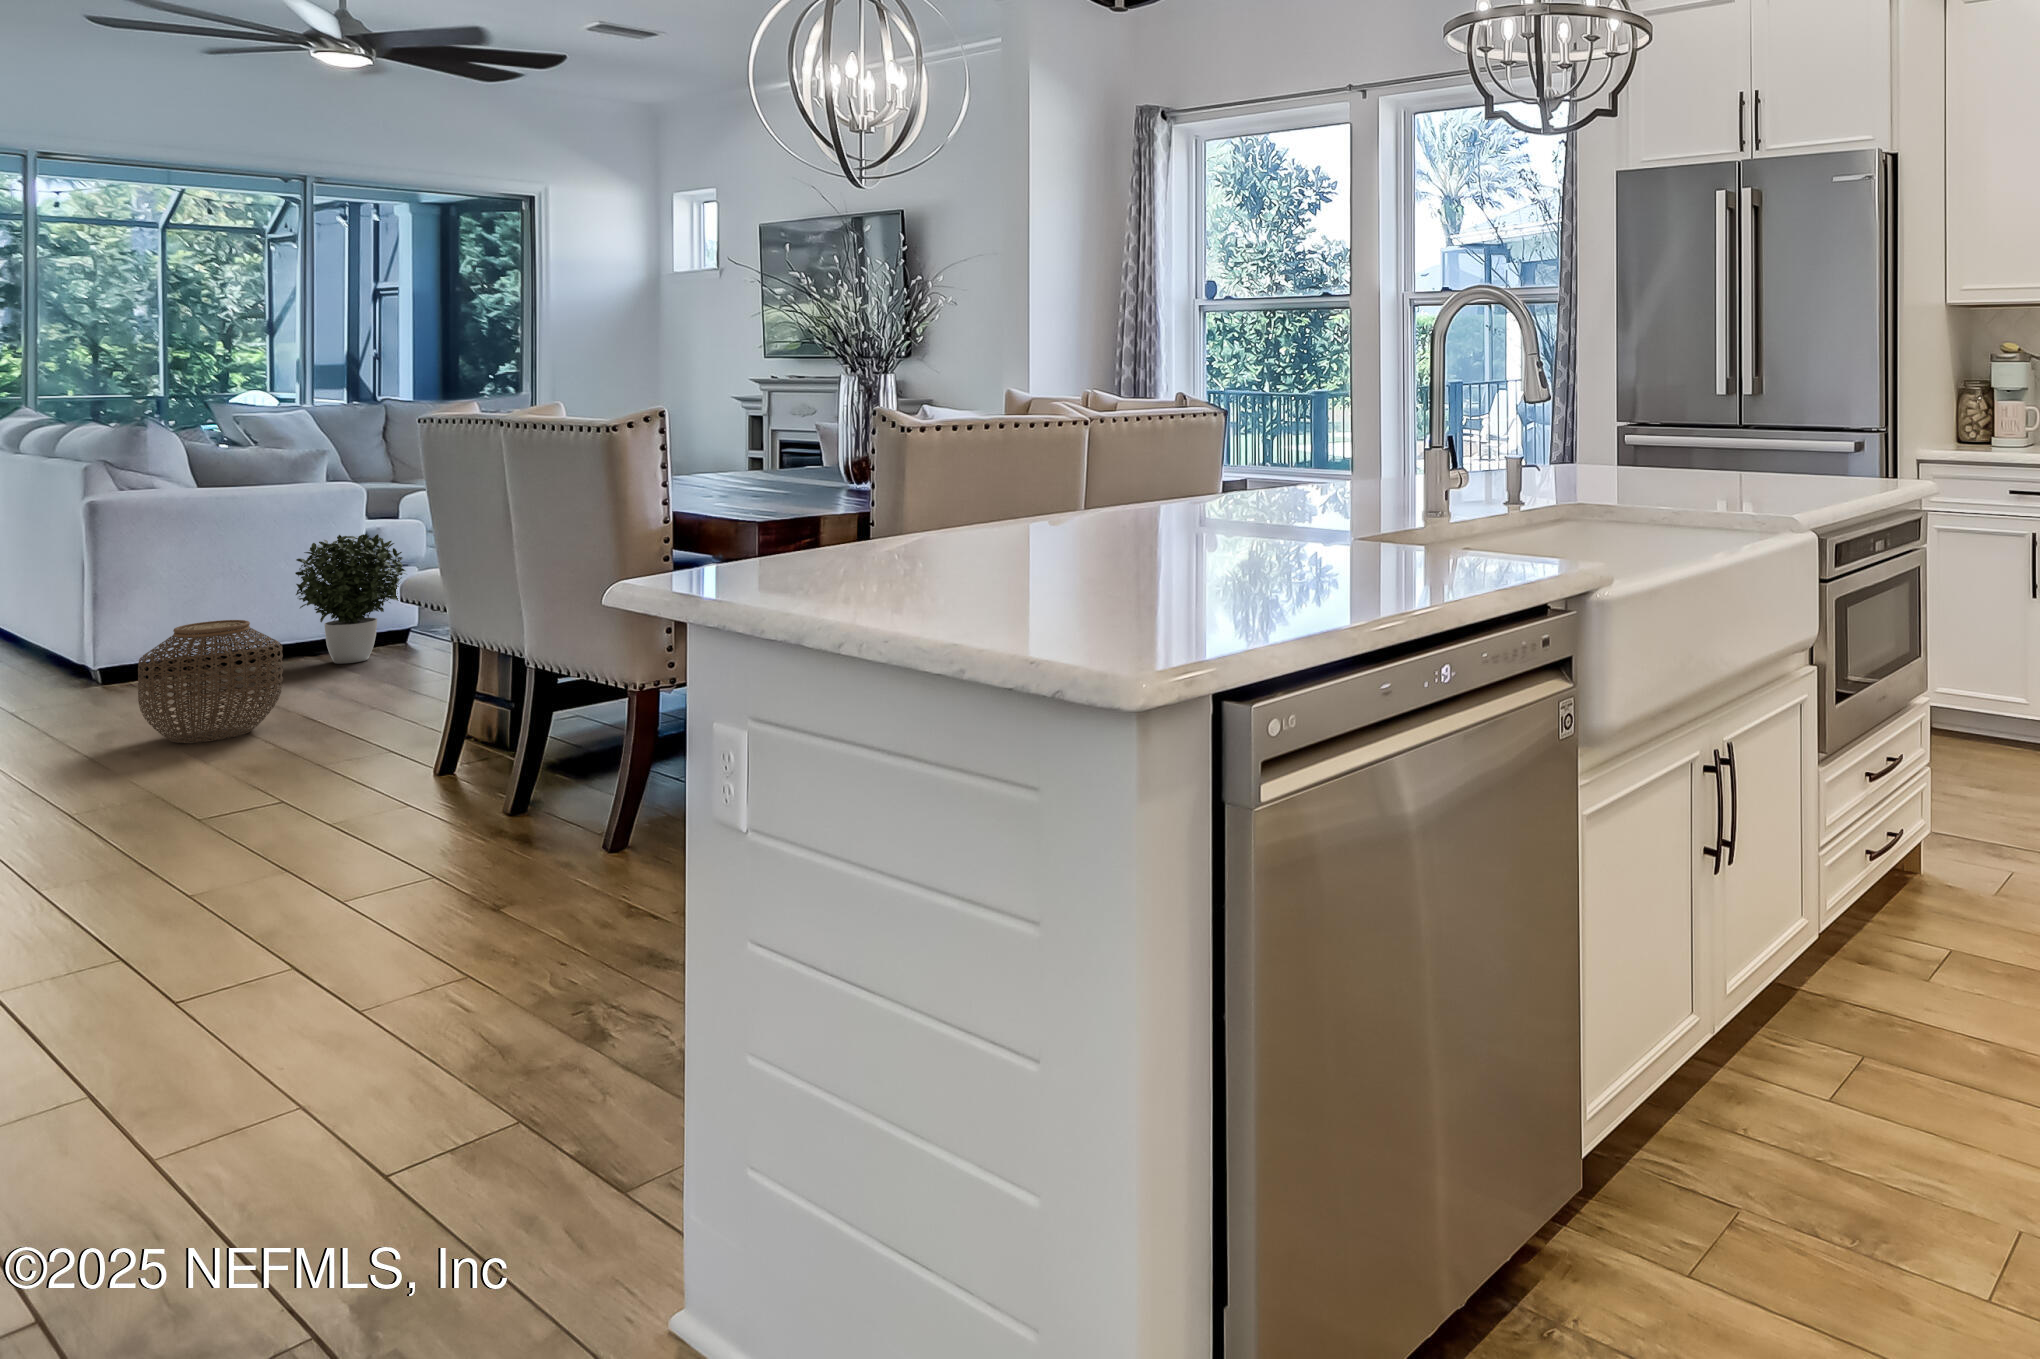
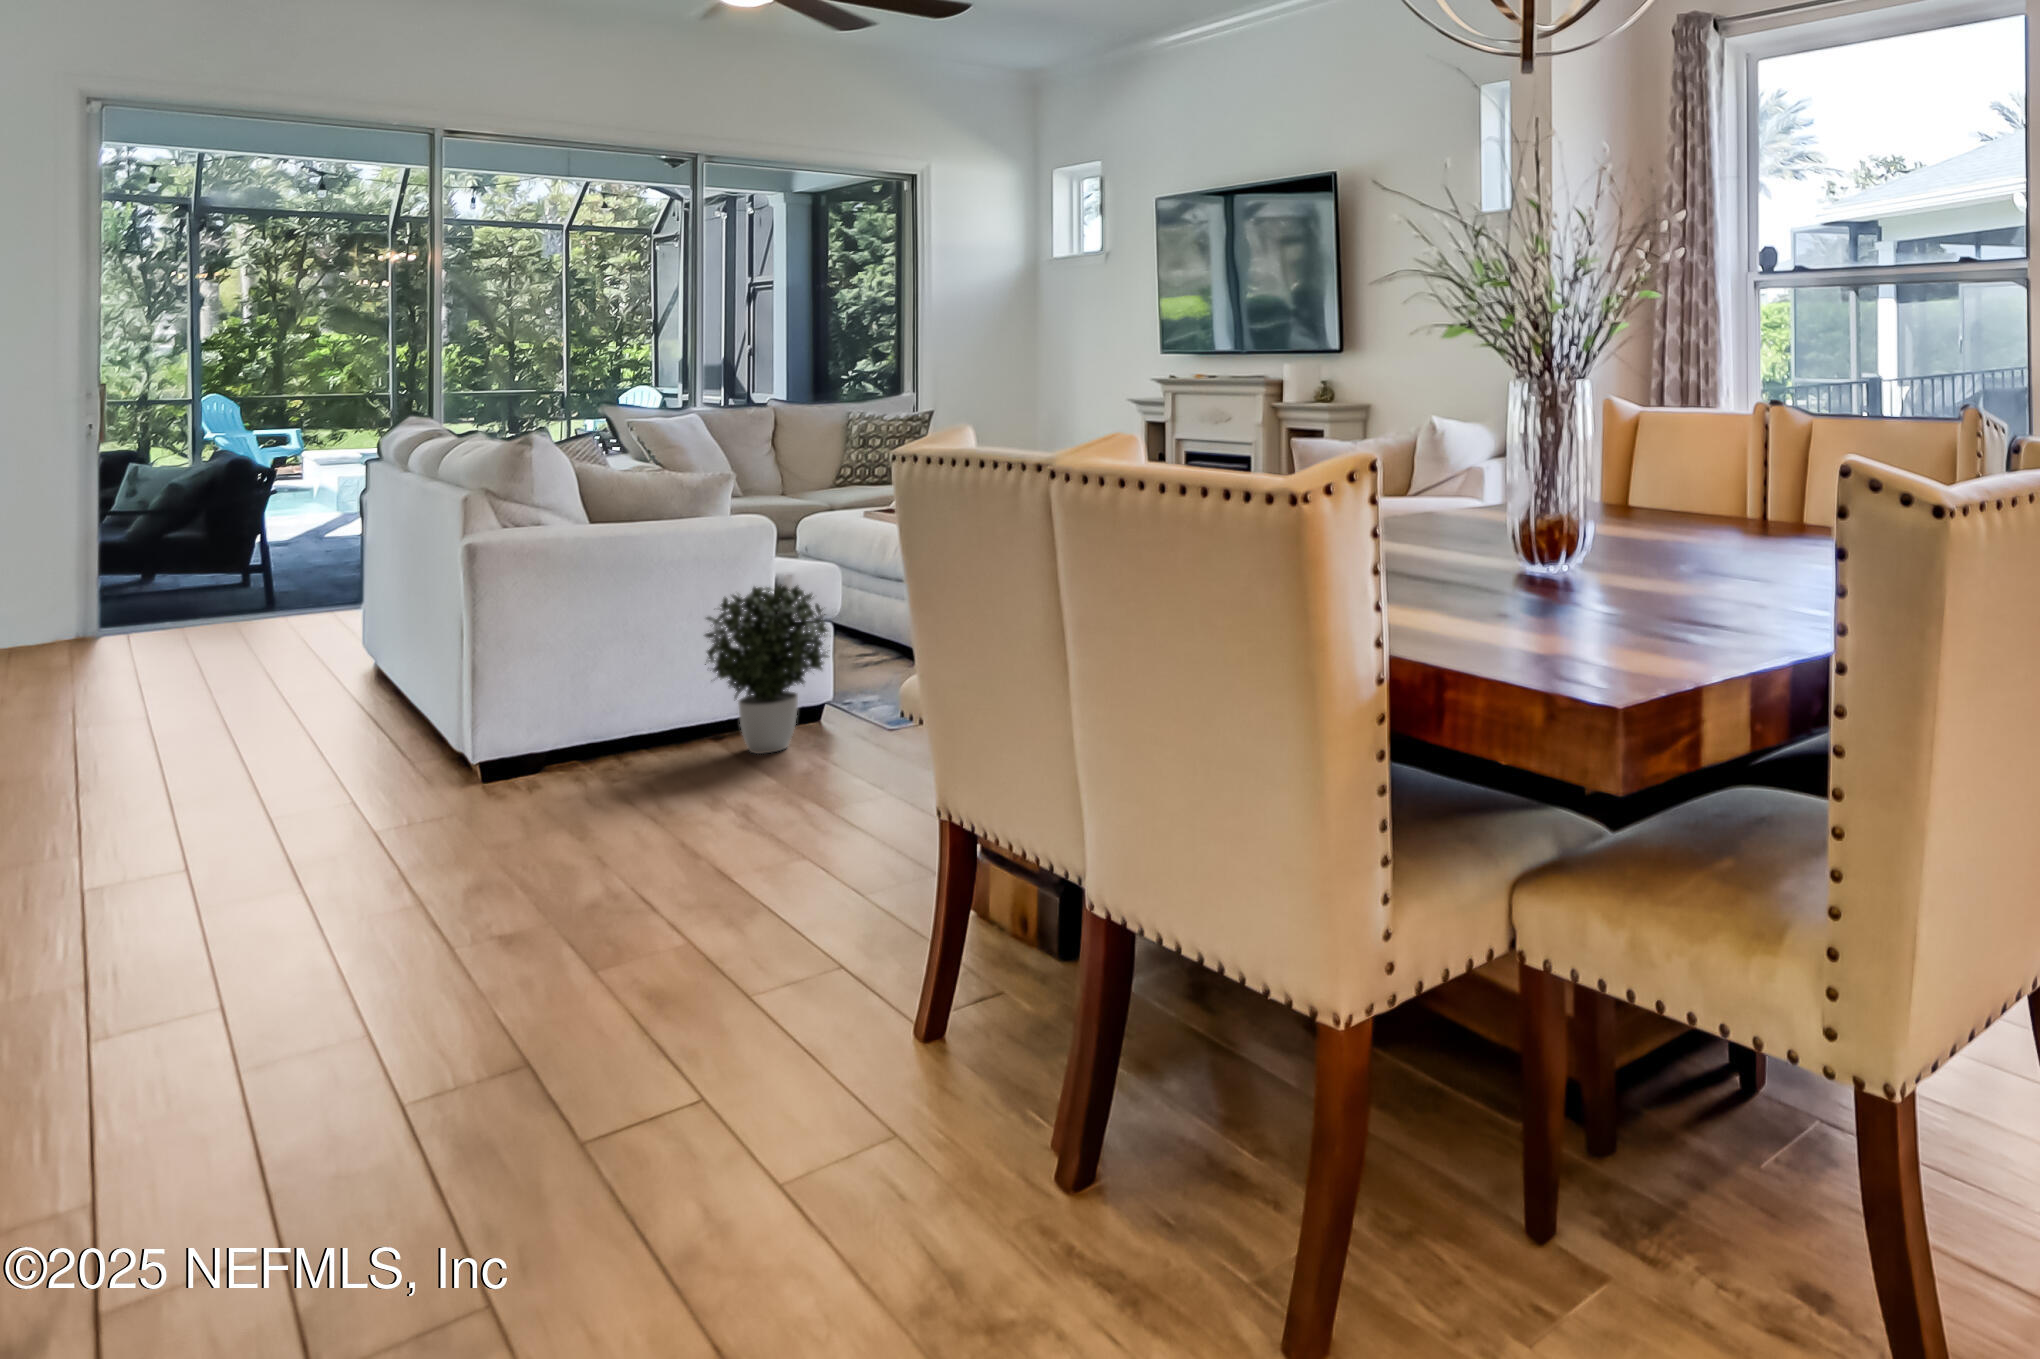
woven basket: present [138,620,283,743] -> none [525,731,707,917]

